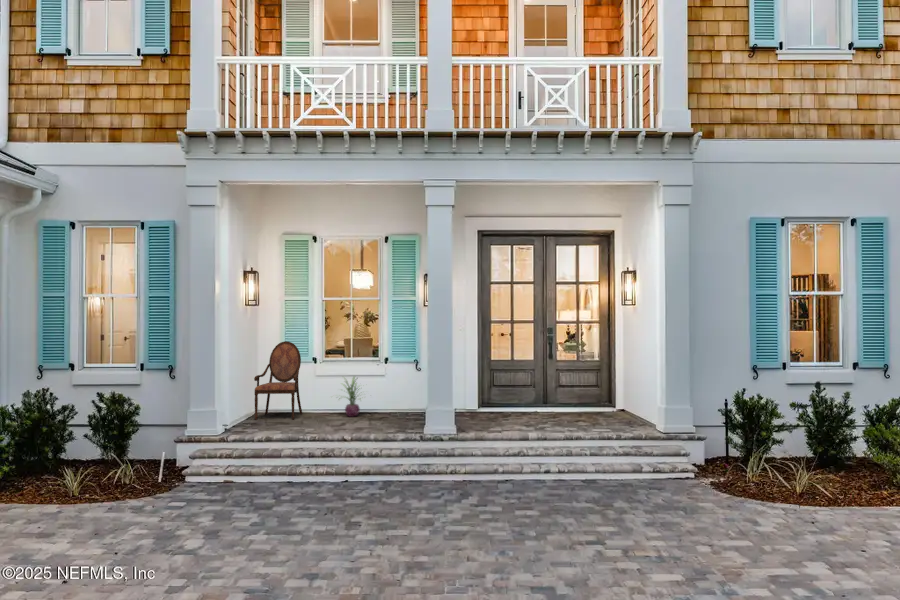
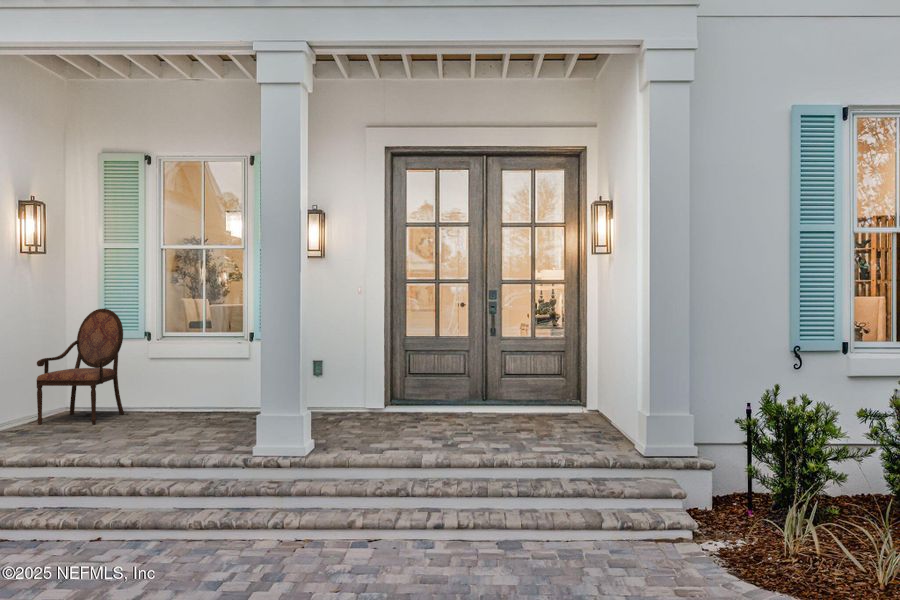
decorative plant: present [344,377,360,417] -> none [154,359,225,420]

